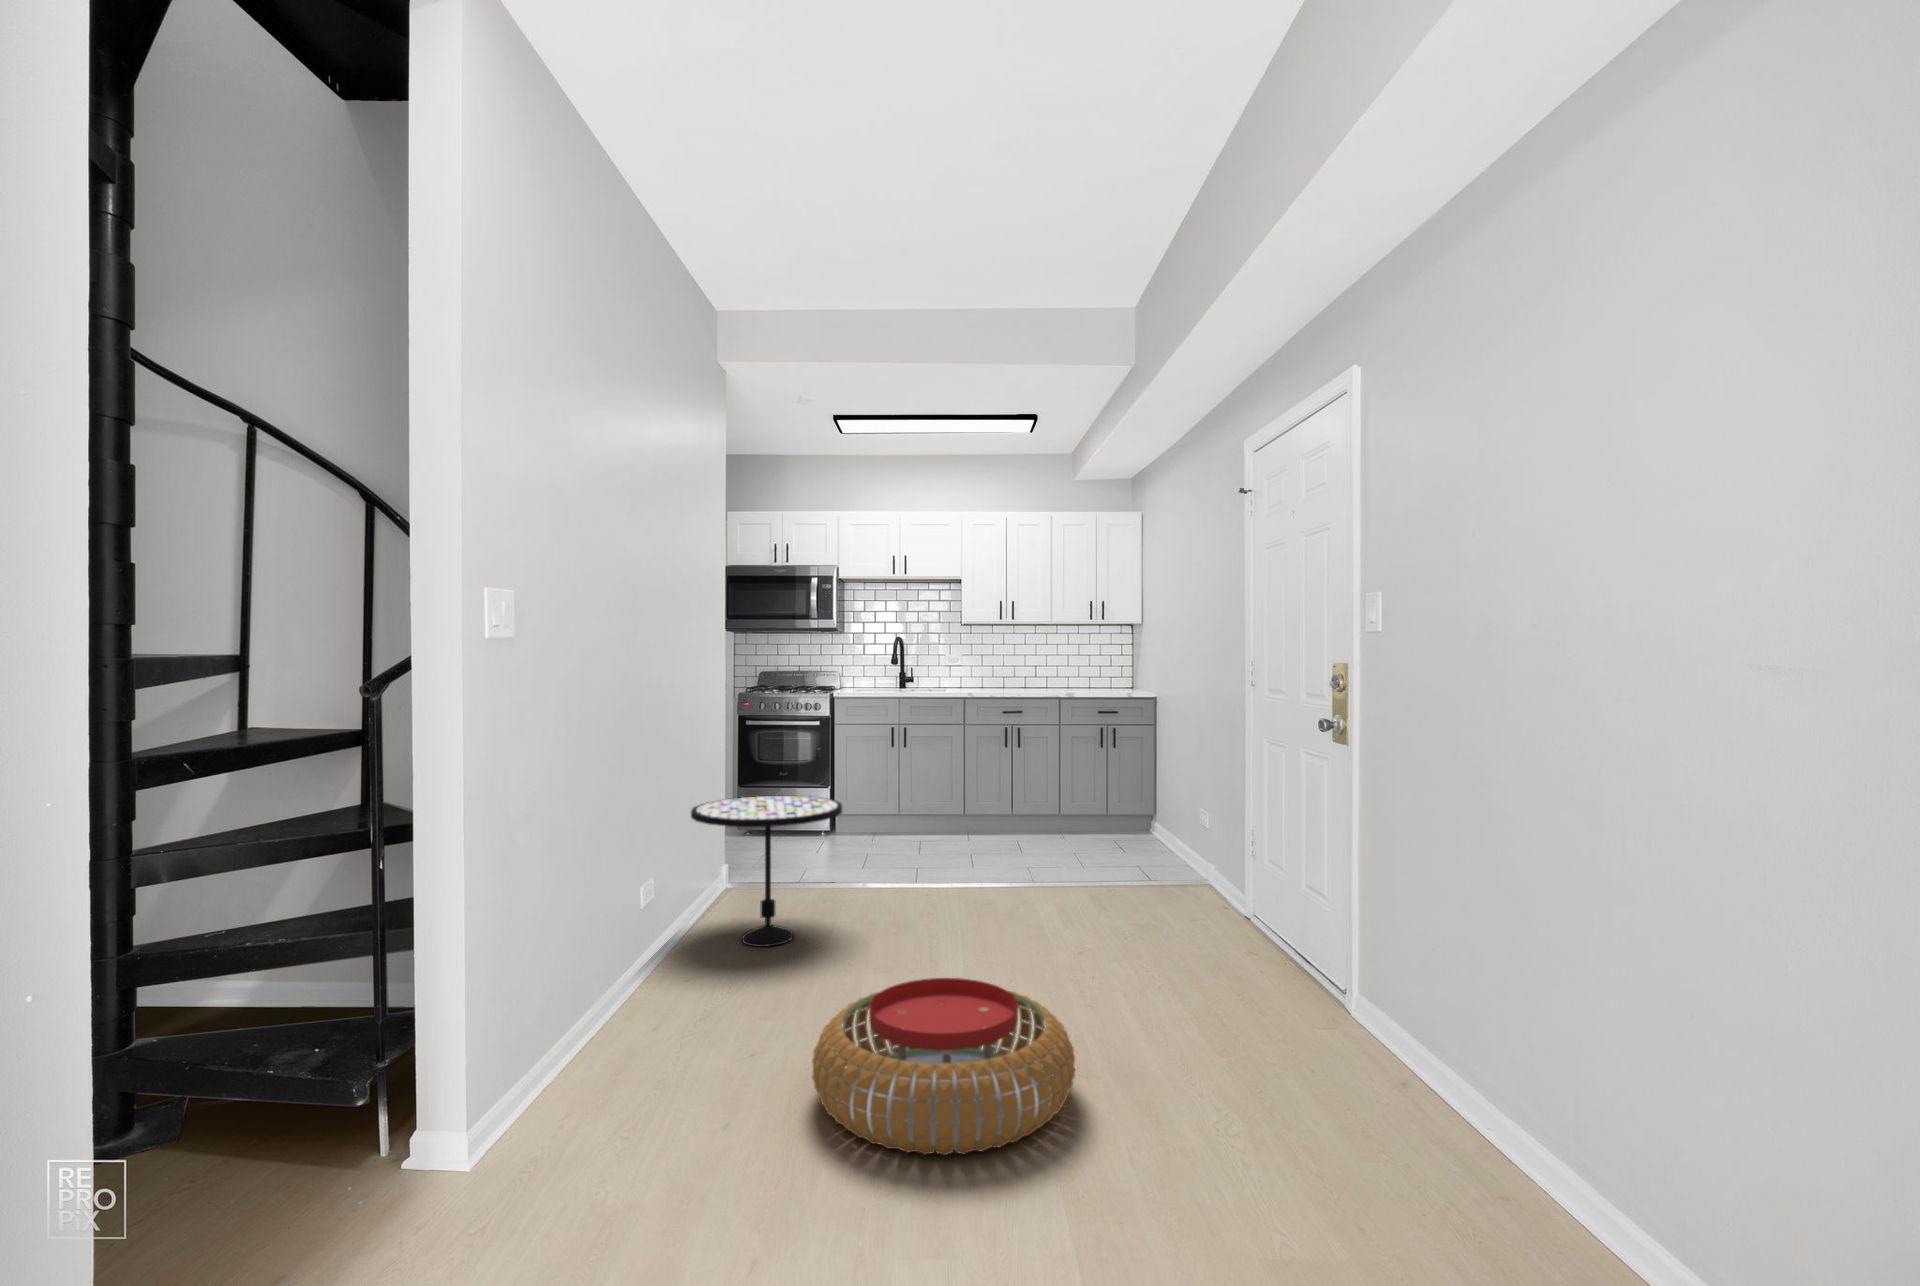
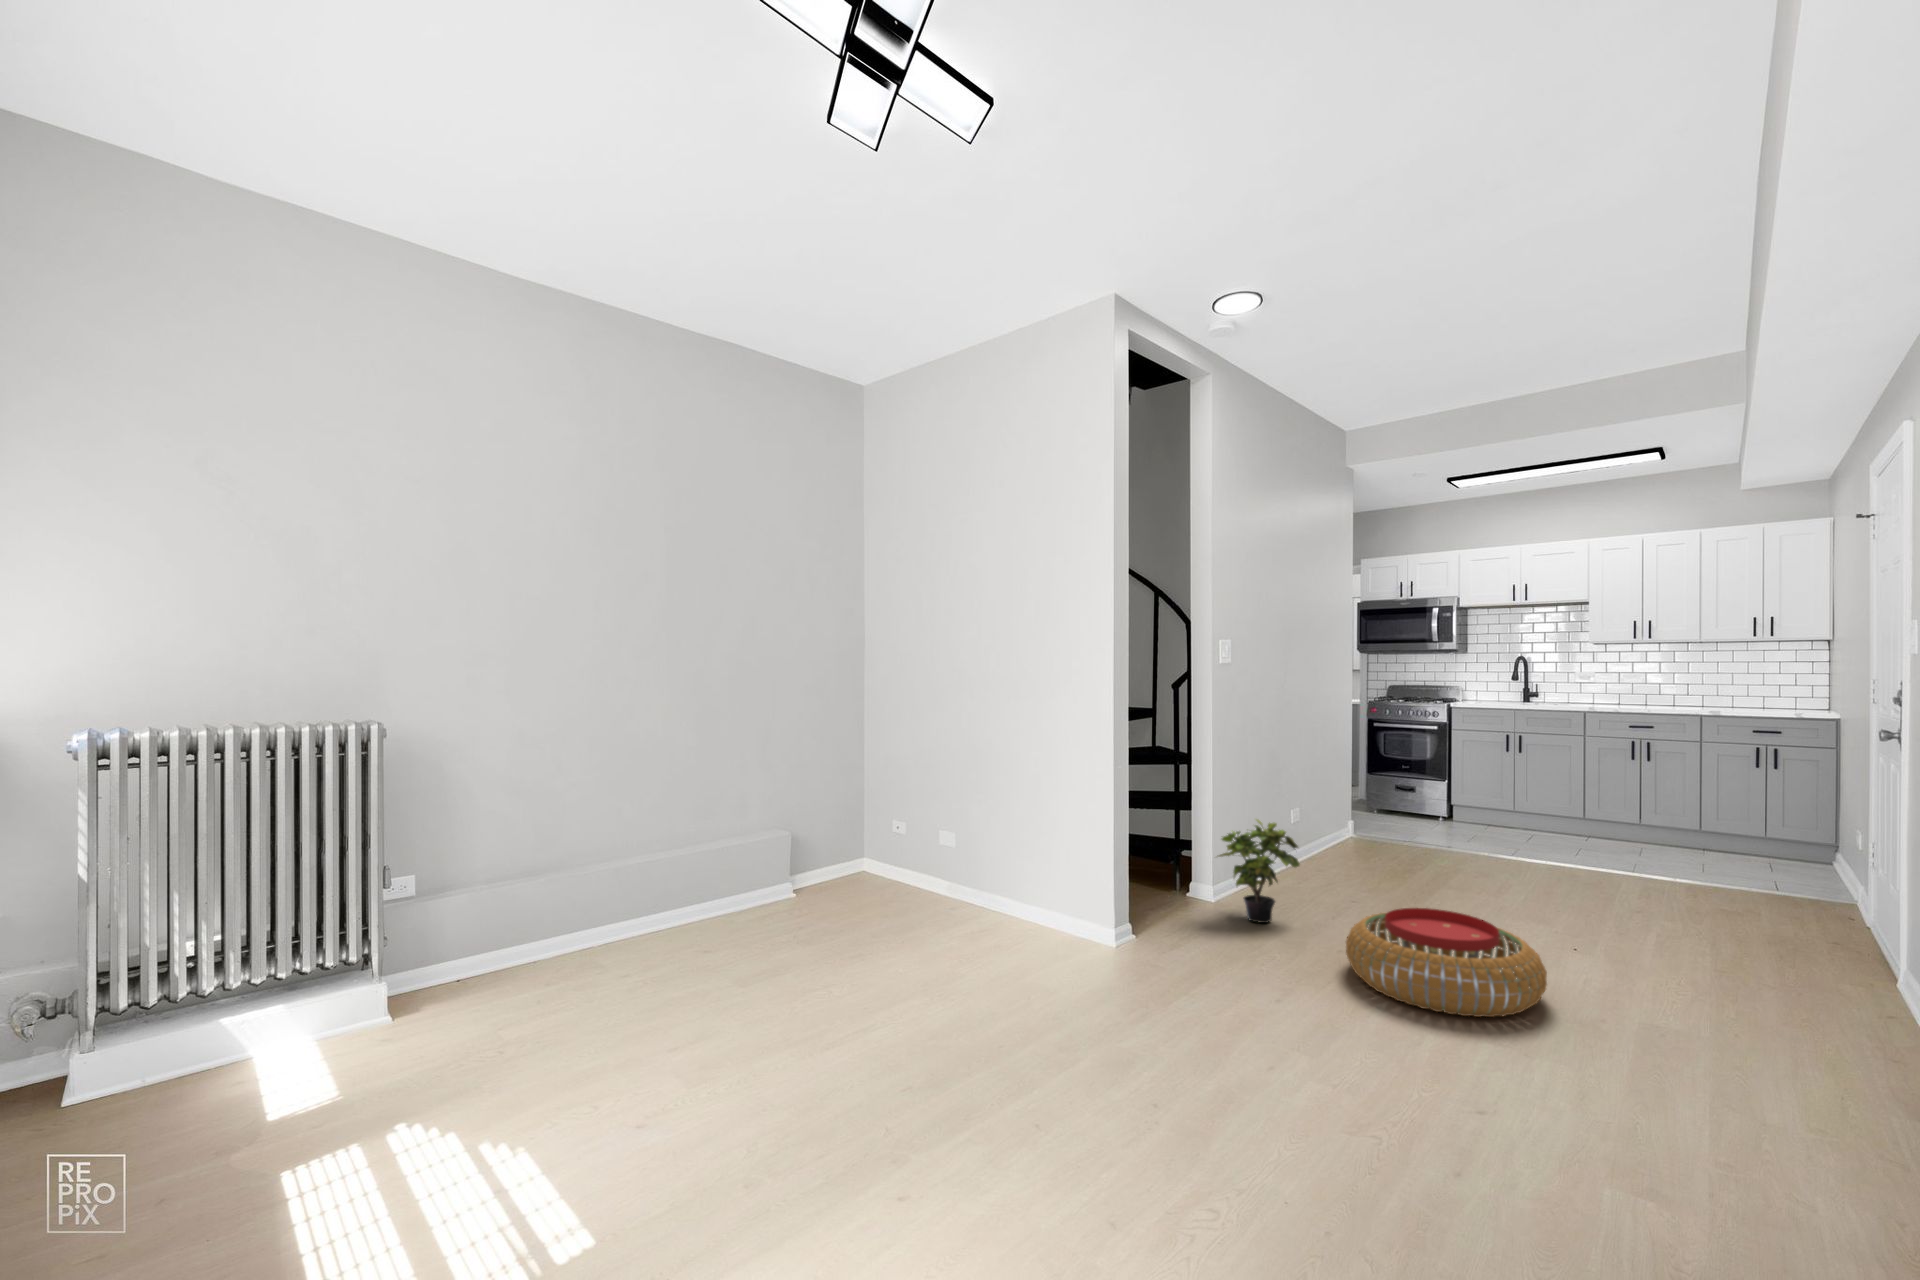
side table: present [691,796,842,947] -> none [1303,778,1419,884]
potted plant: none [574,882,717,1061] -> present [1219,820,1300,923]

